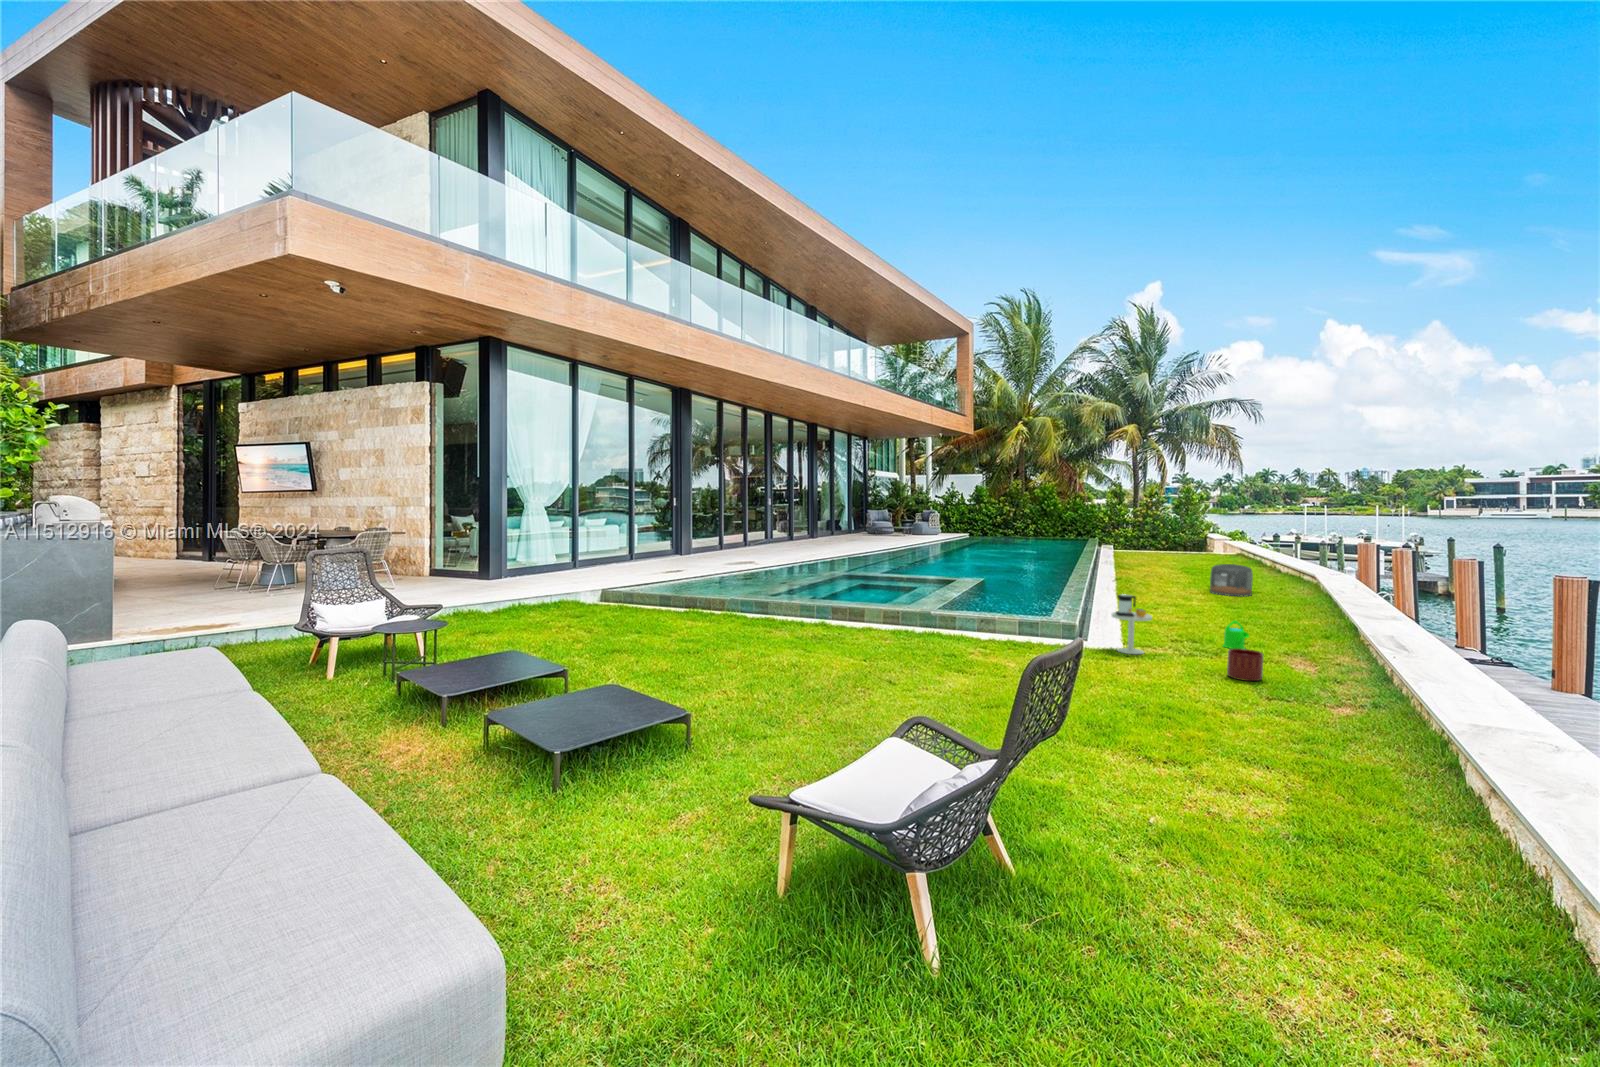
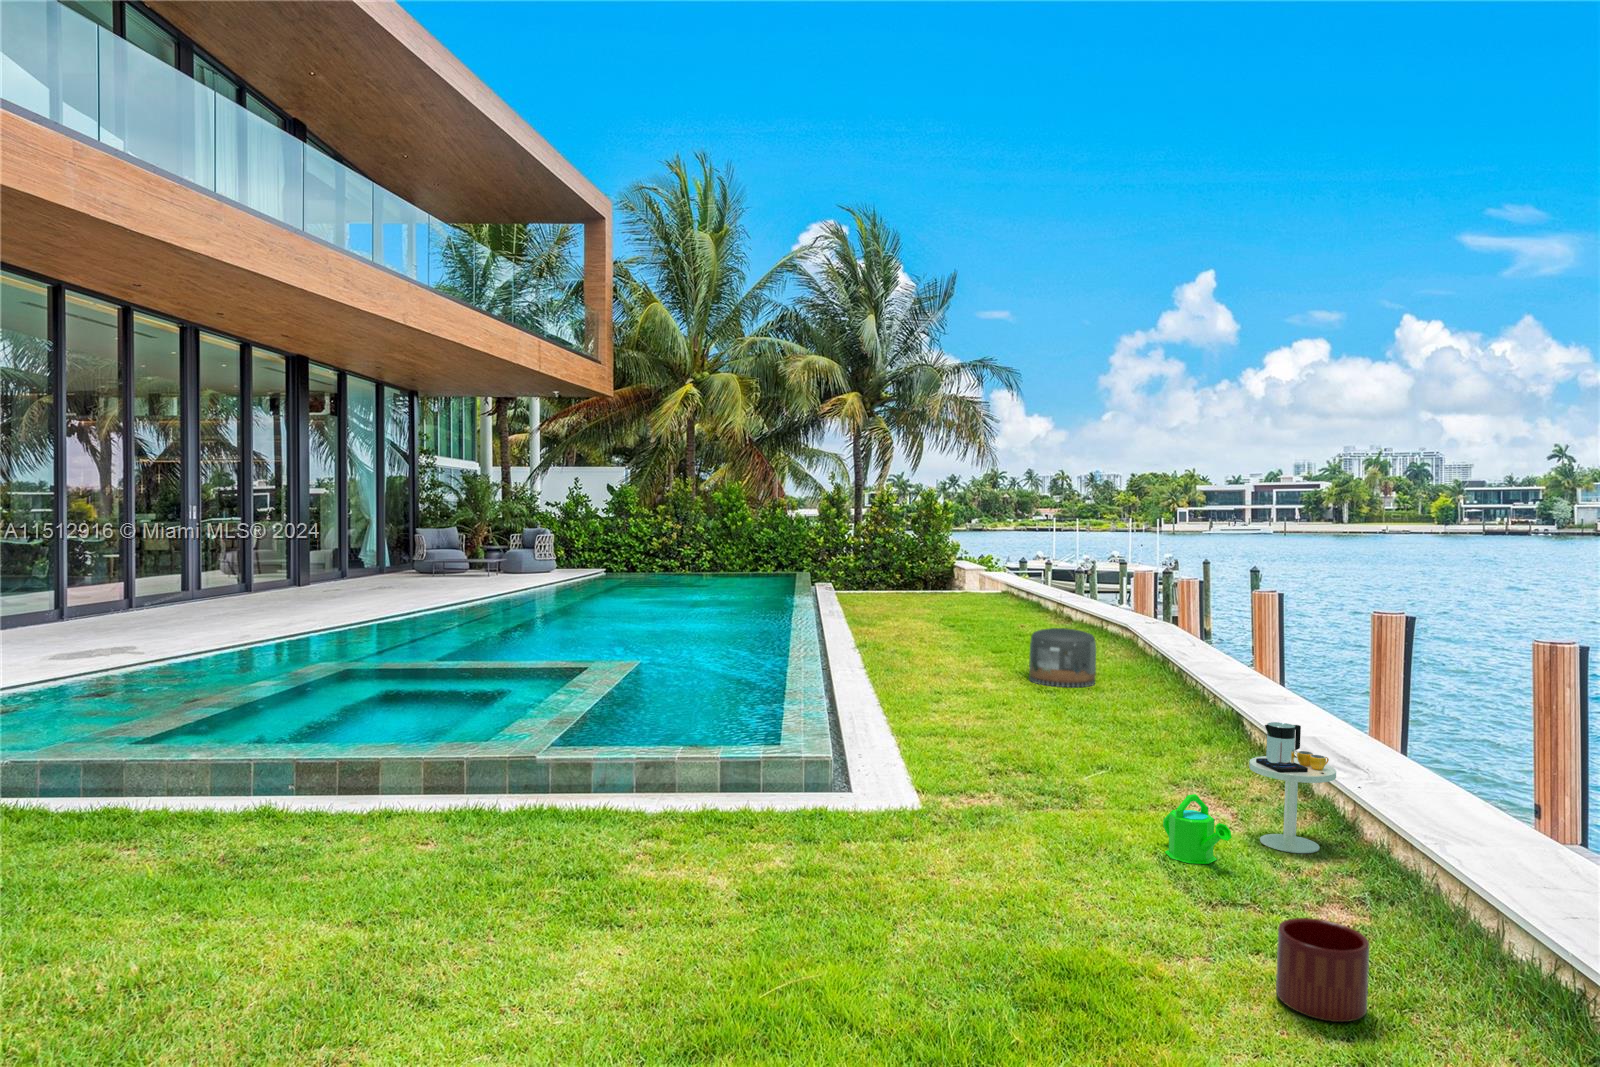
side table: present [1112,595,1152,654] -> present [1249,722,1336,853]

